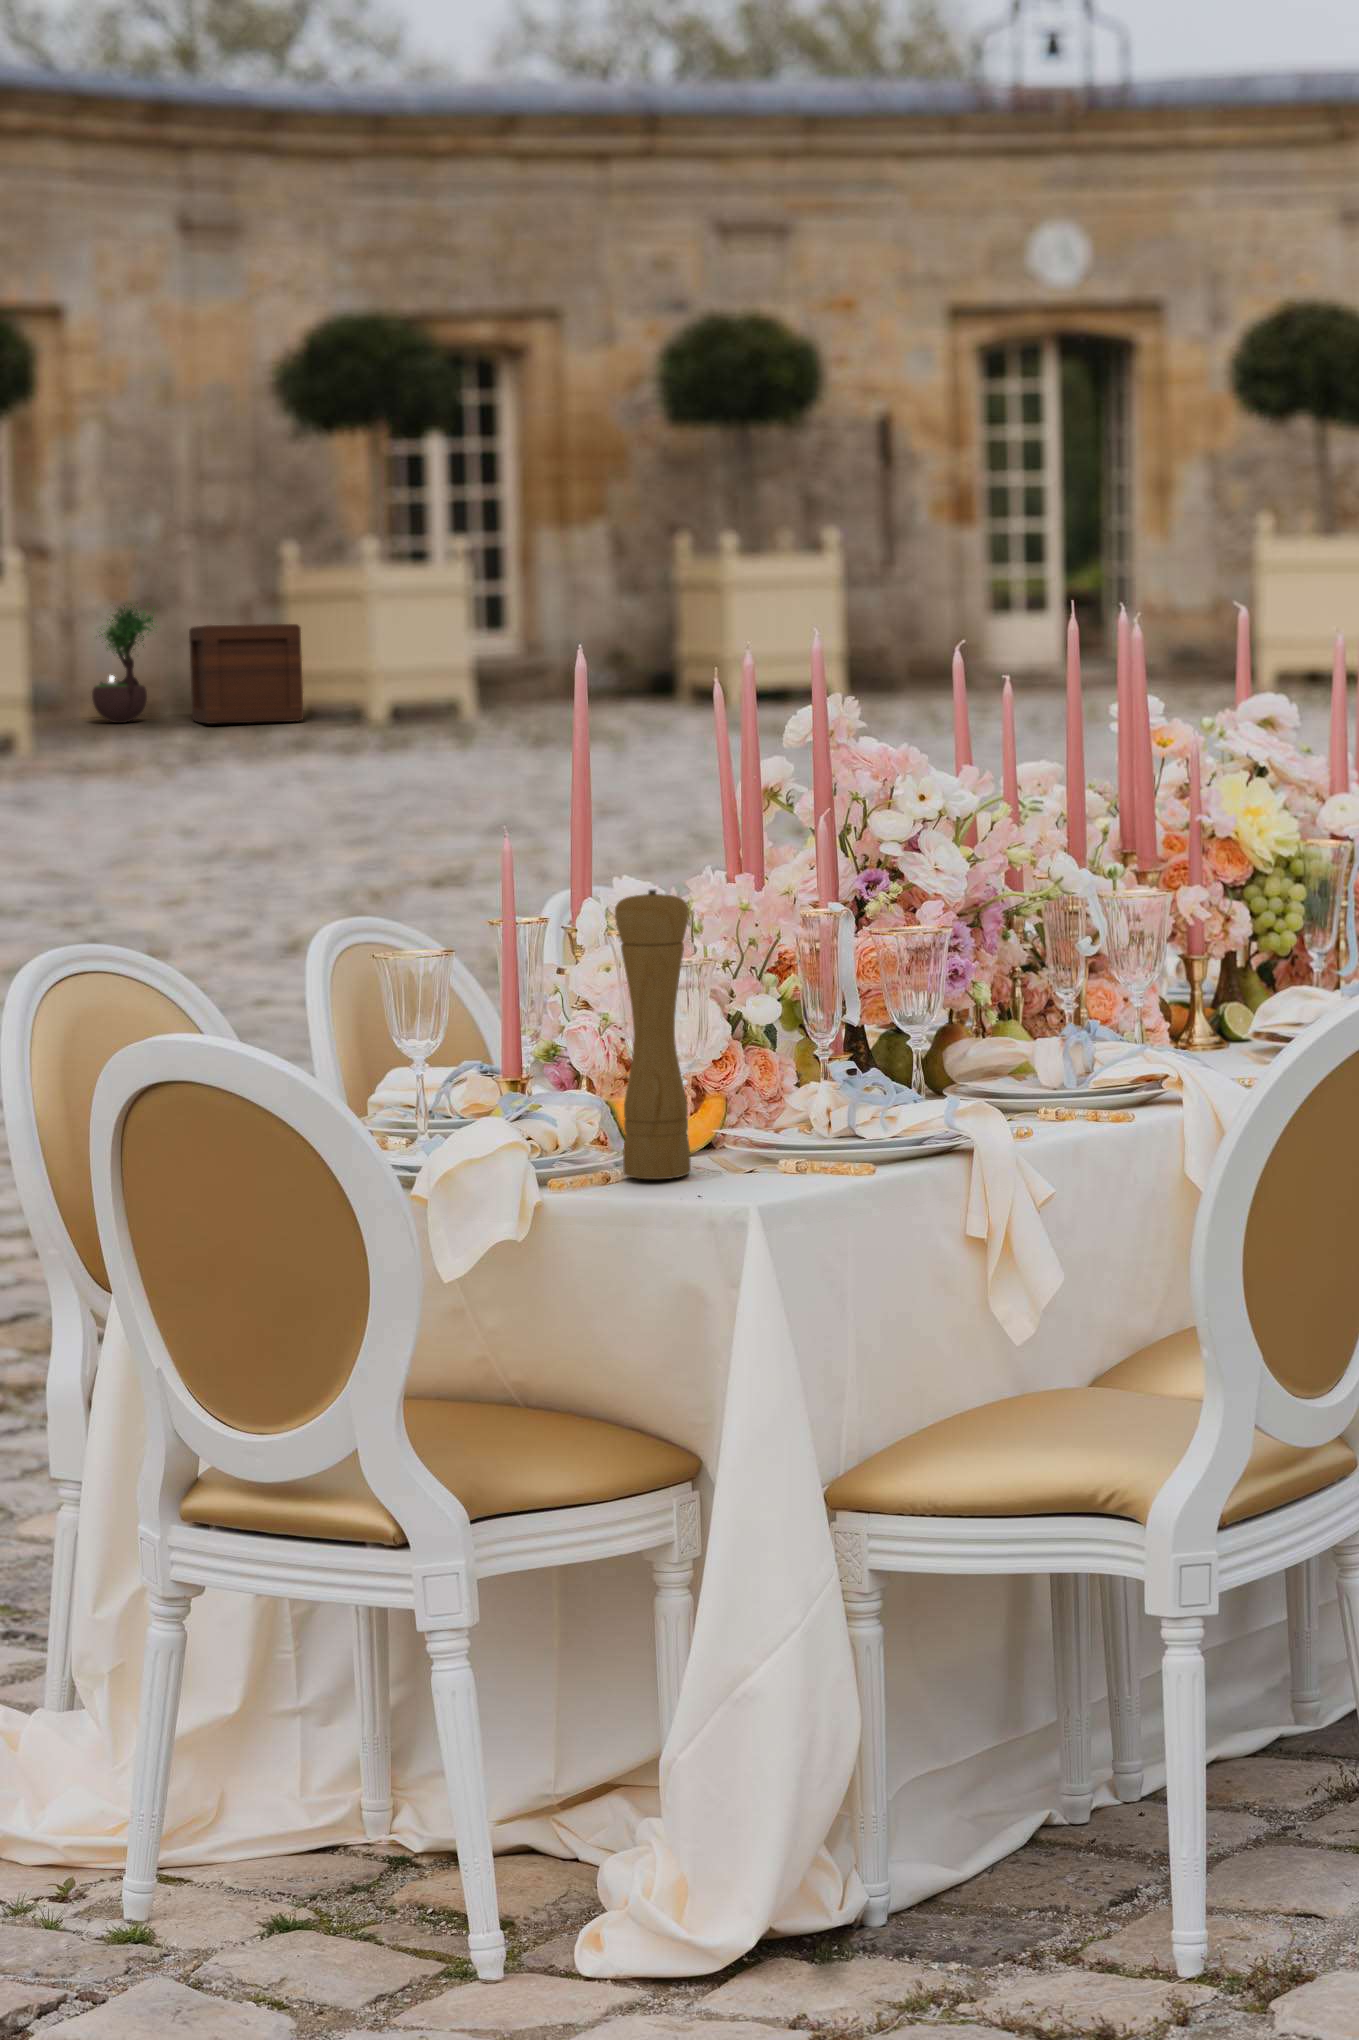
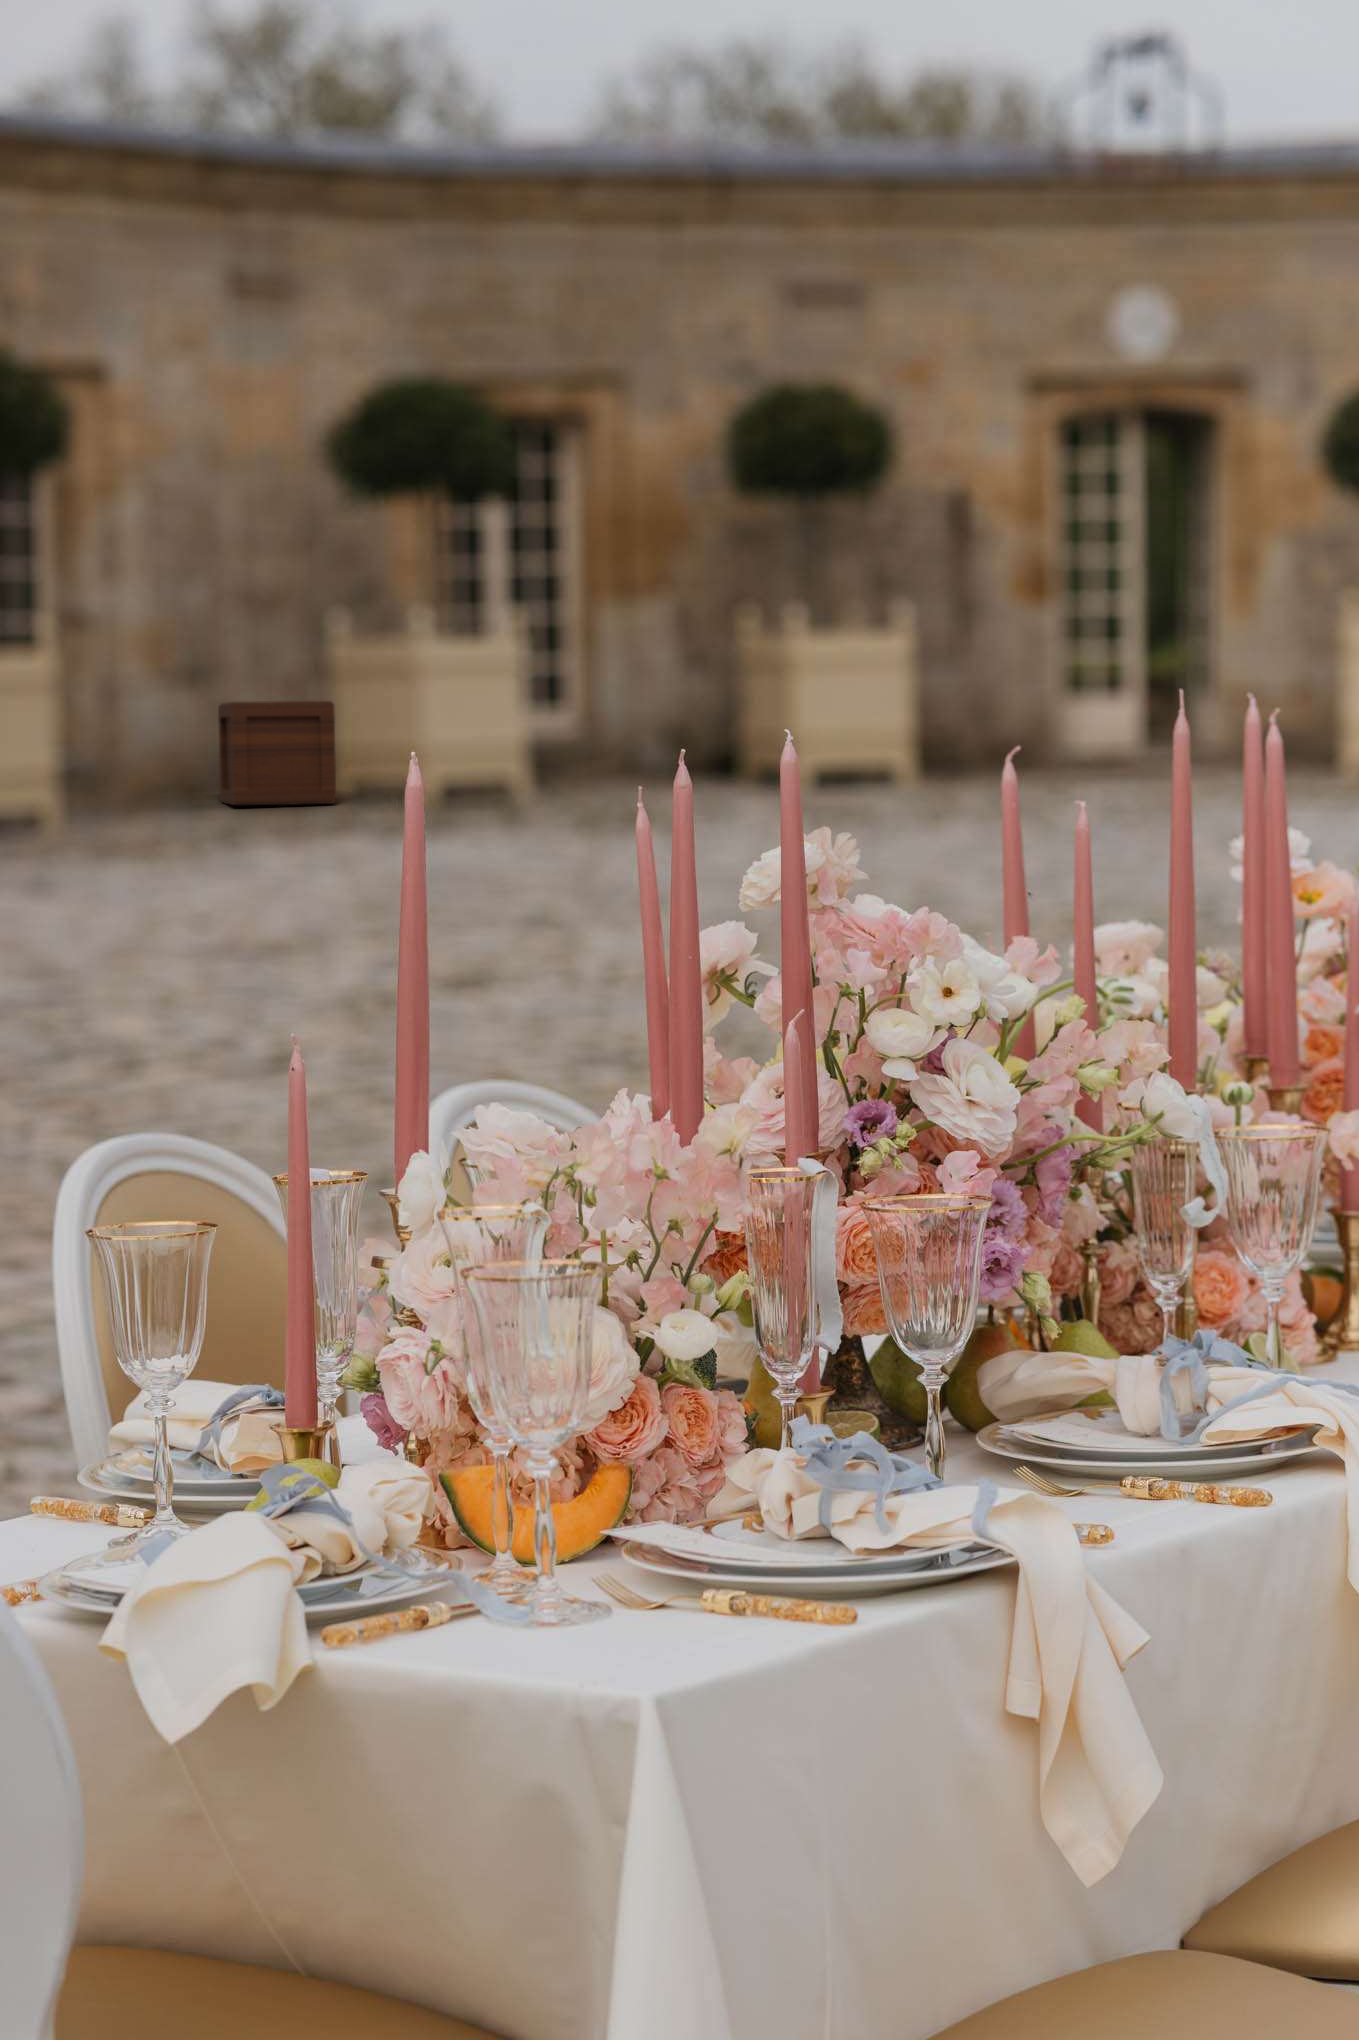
potted tree: present [92,604,154,723] -> none [115,669,189,804]
pepper mill: present [615,889,691,1179] -> none [433,1159,555,1635]

